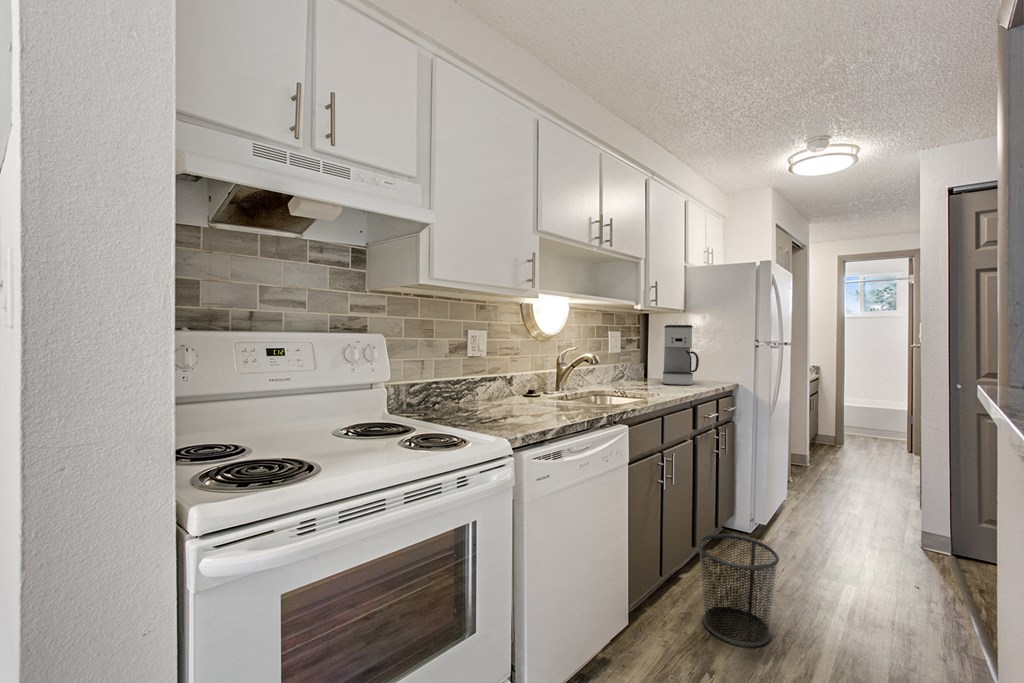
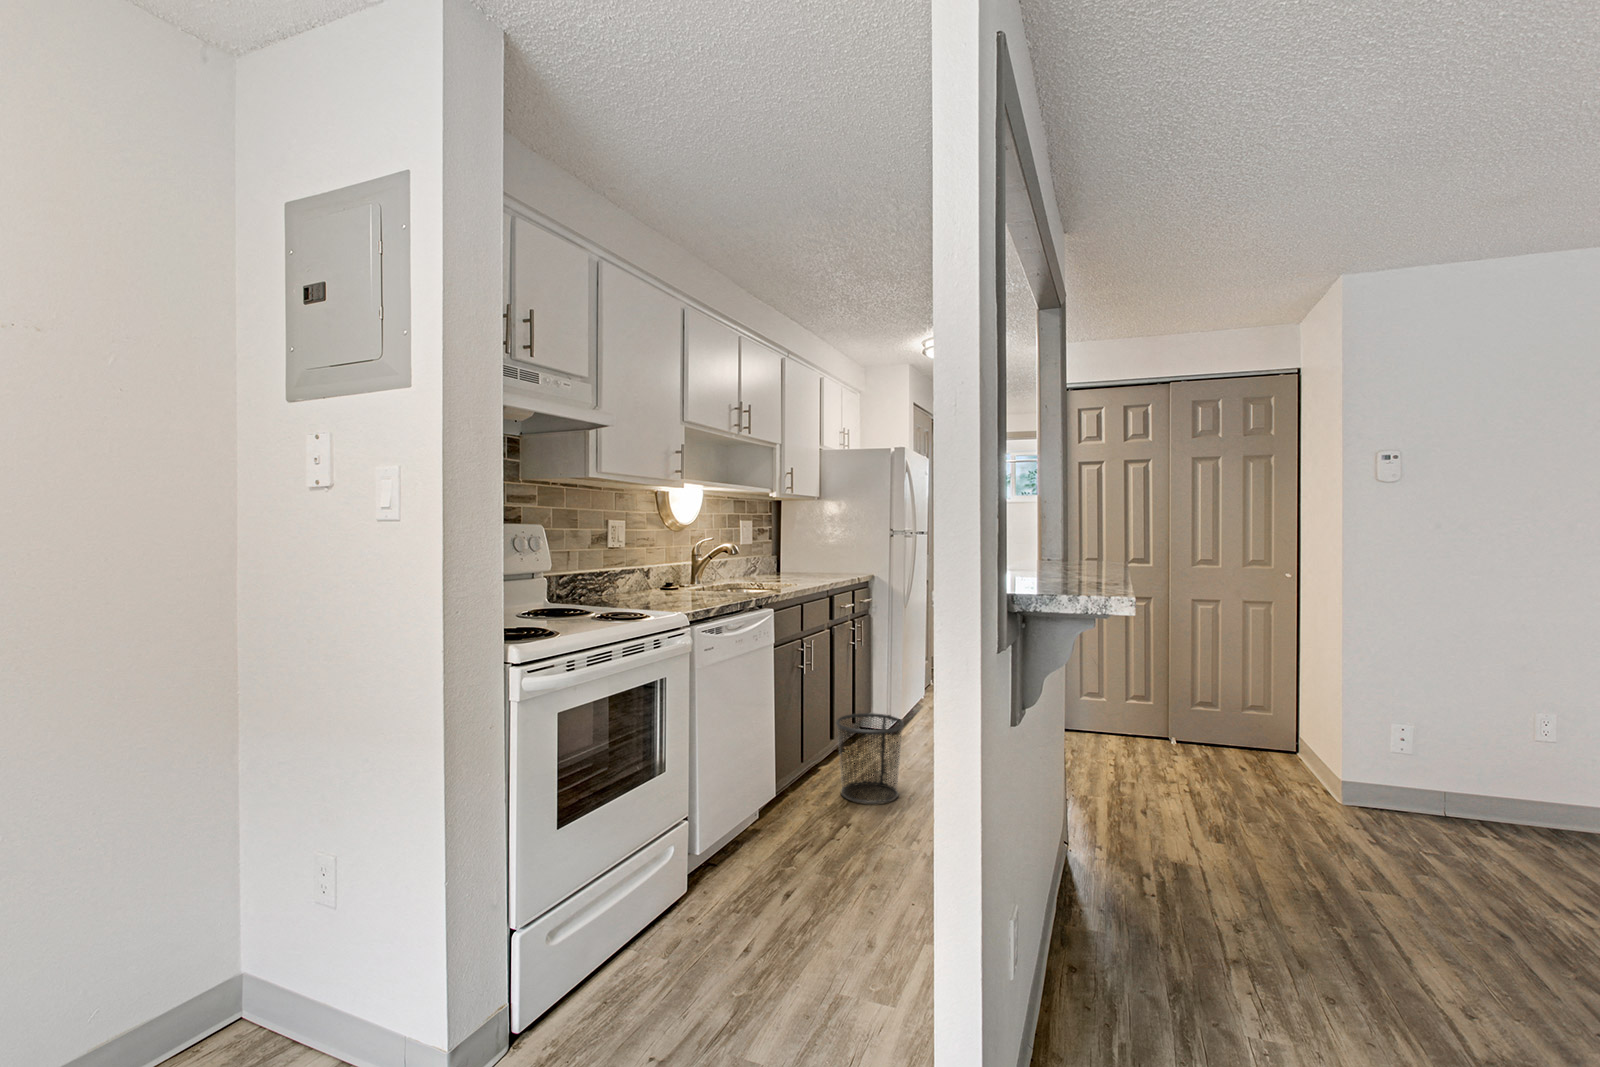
coffee maker: present [663,325,699,385] -> none [799,514,835,577]

